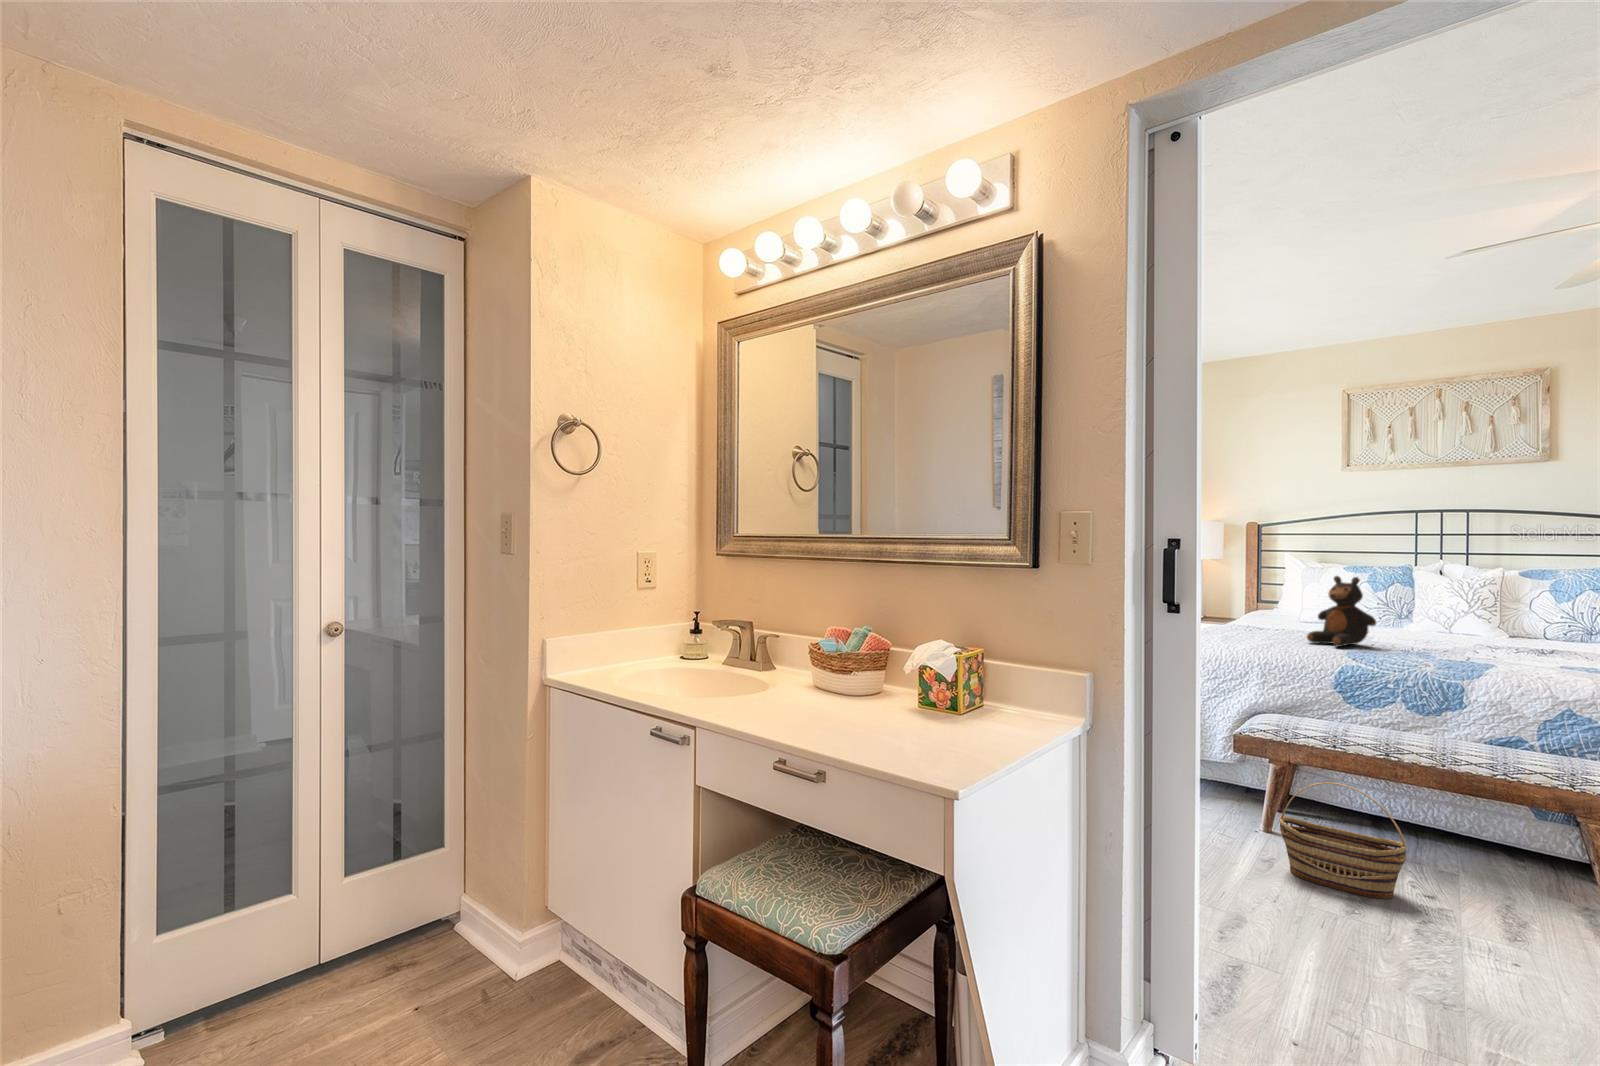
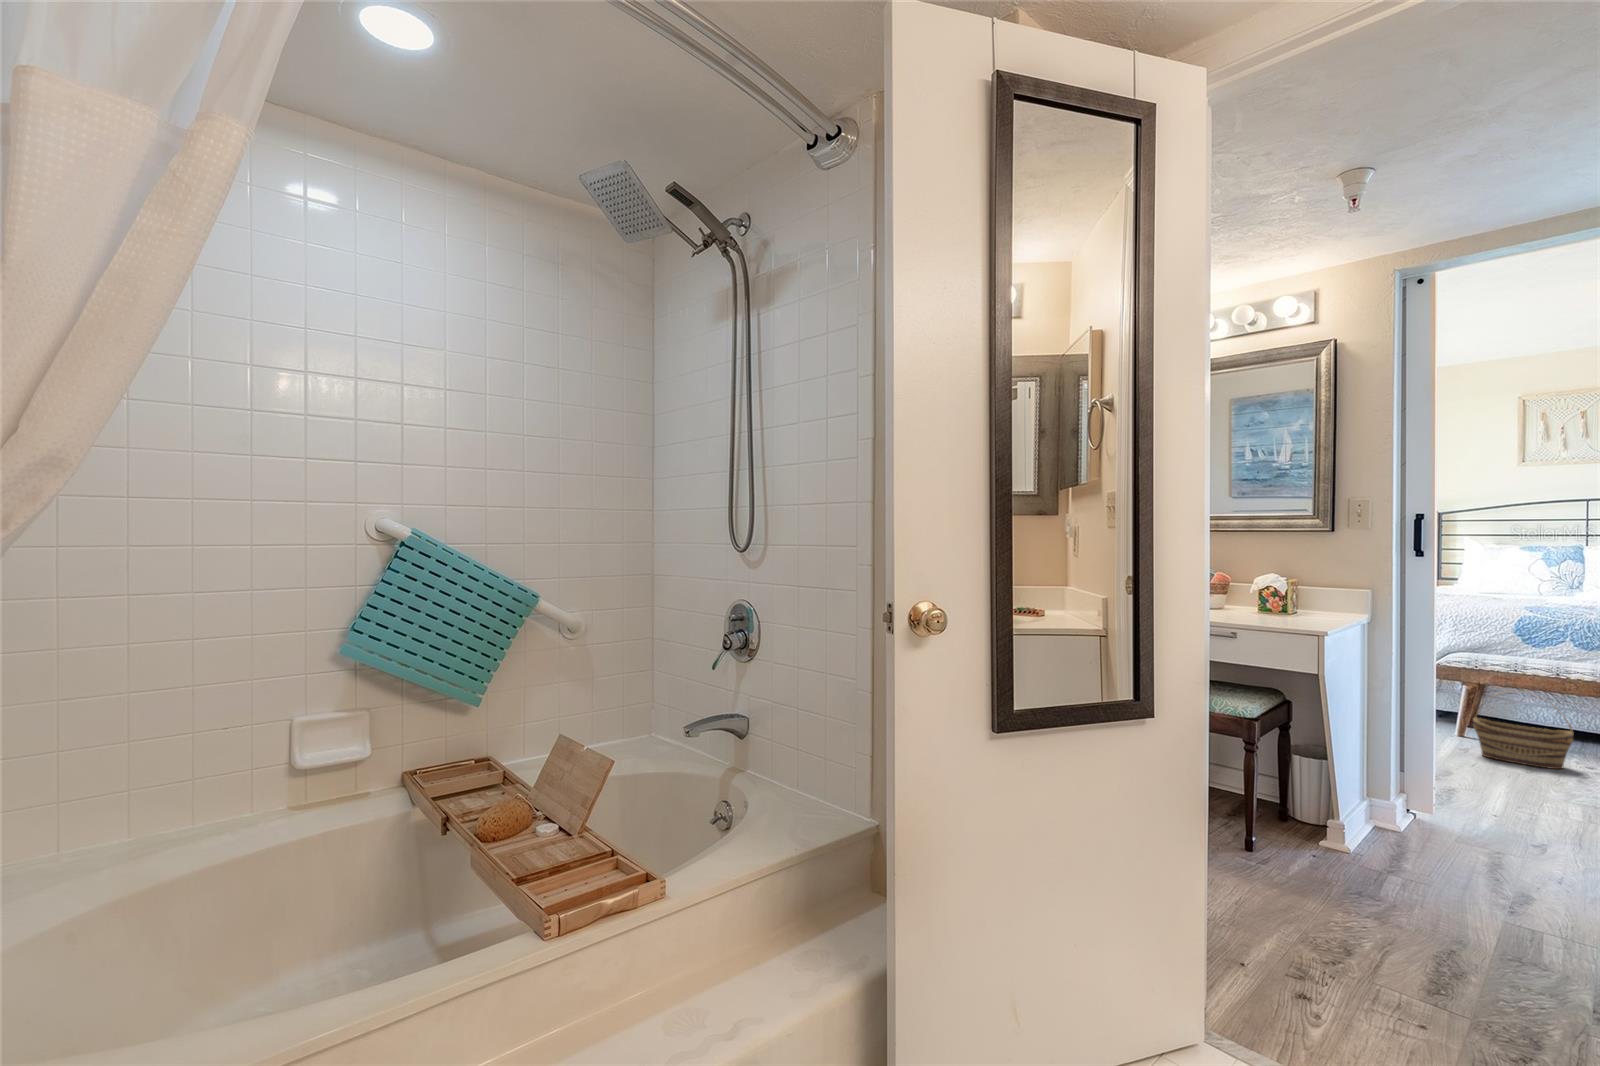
teddy bear: present [1307,576,1376,647] -> none [1490,550,1550,603]

